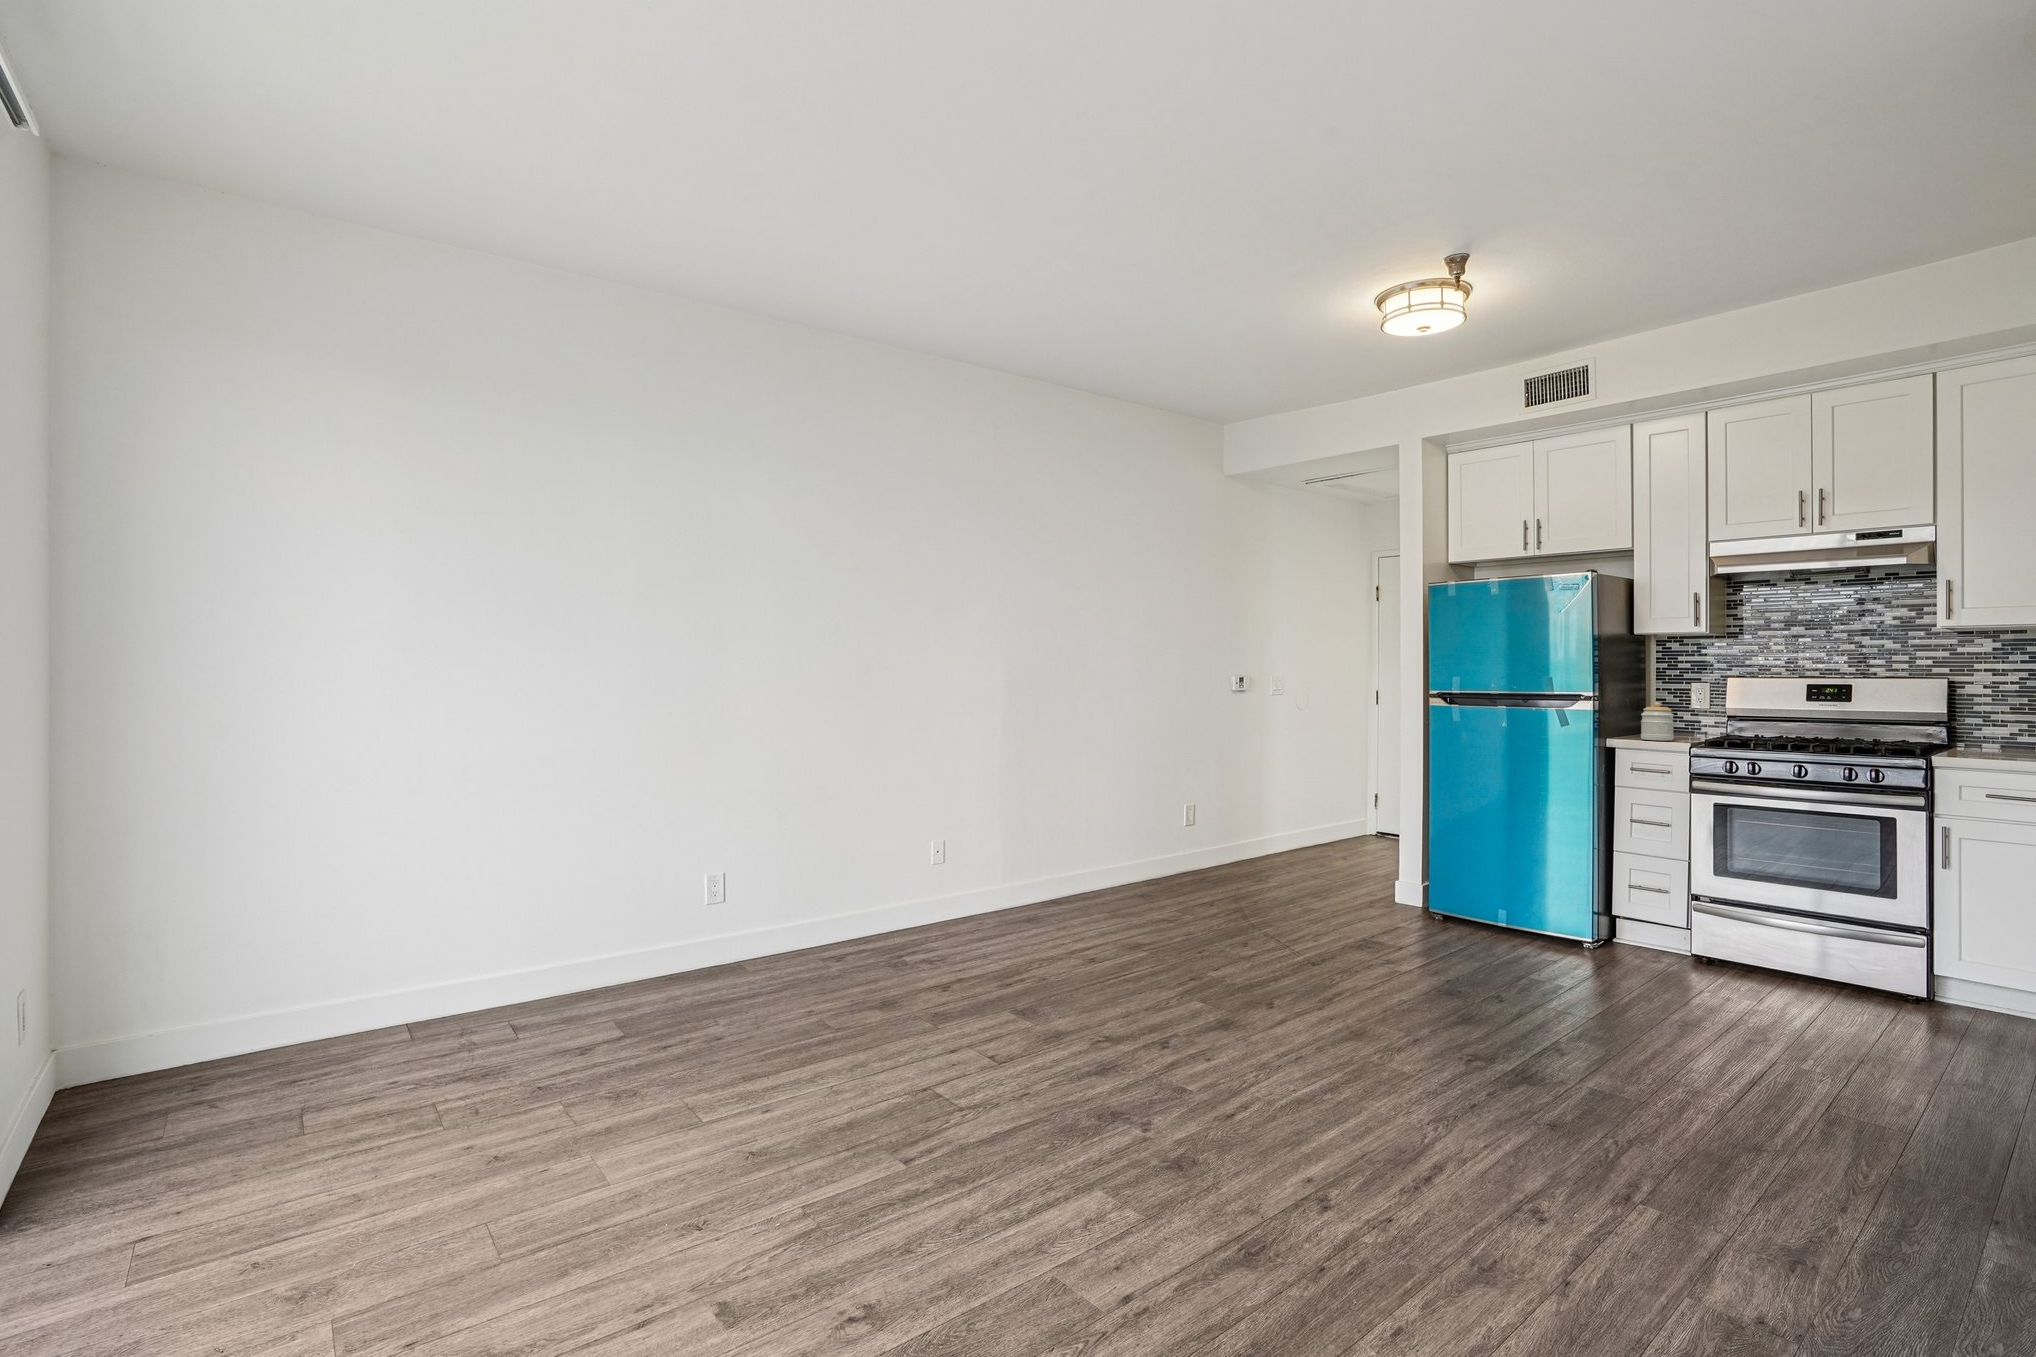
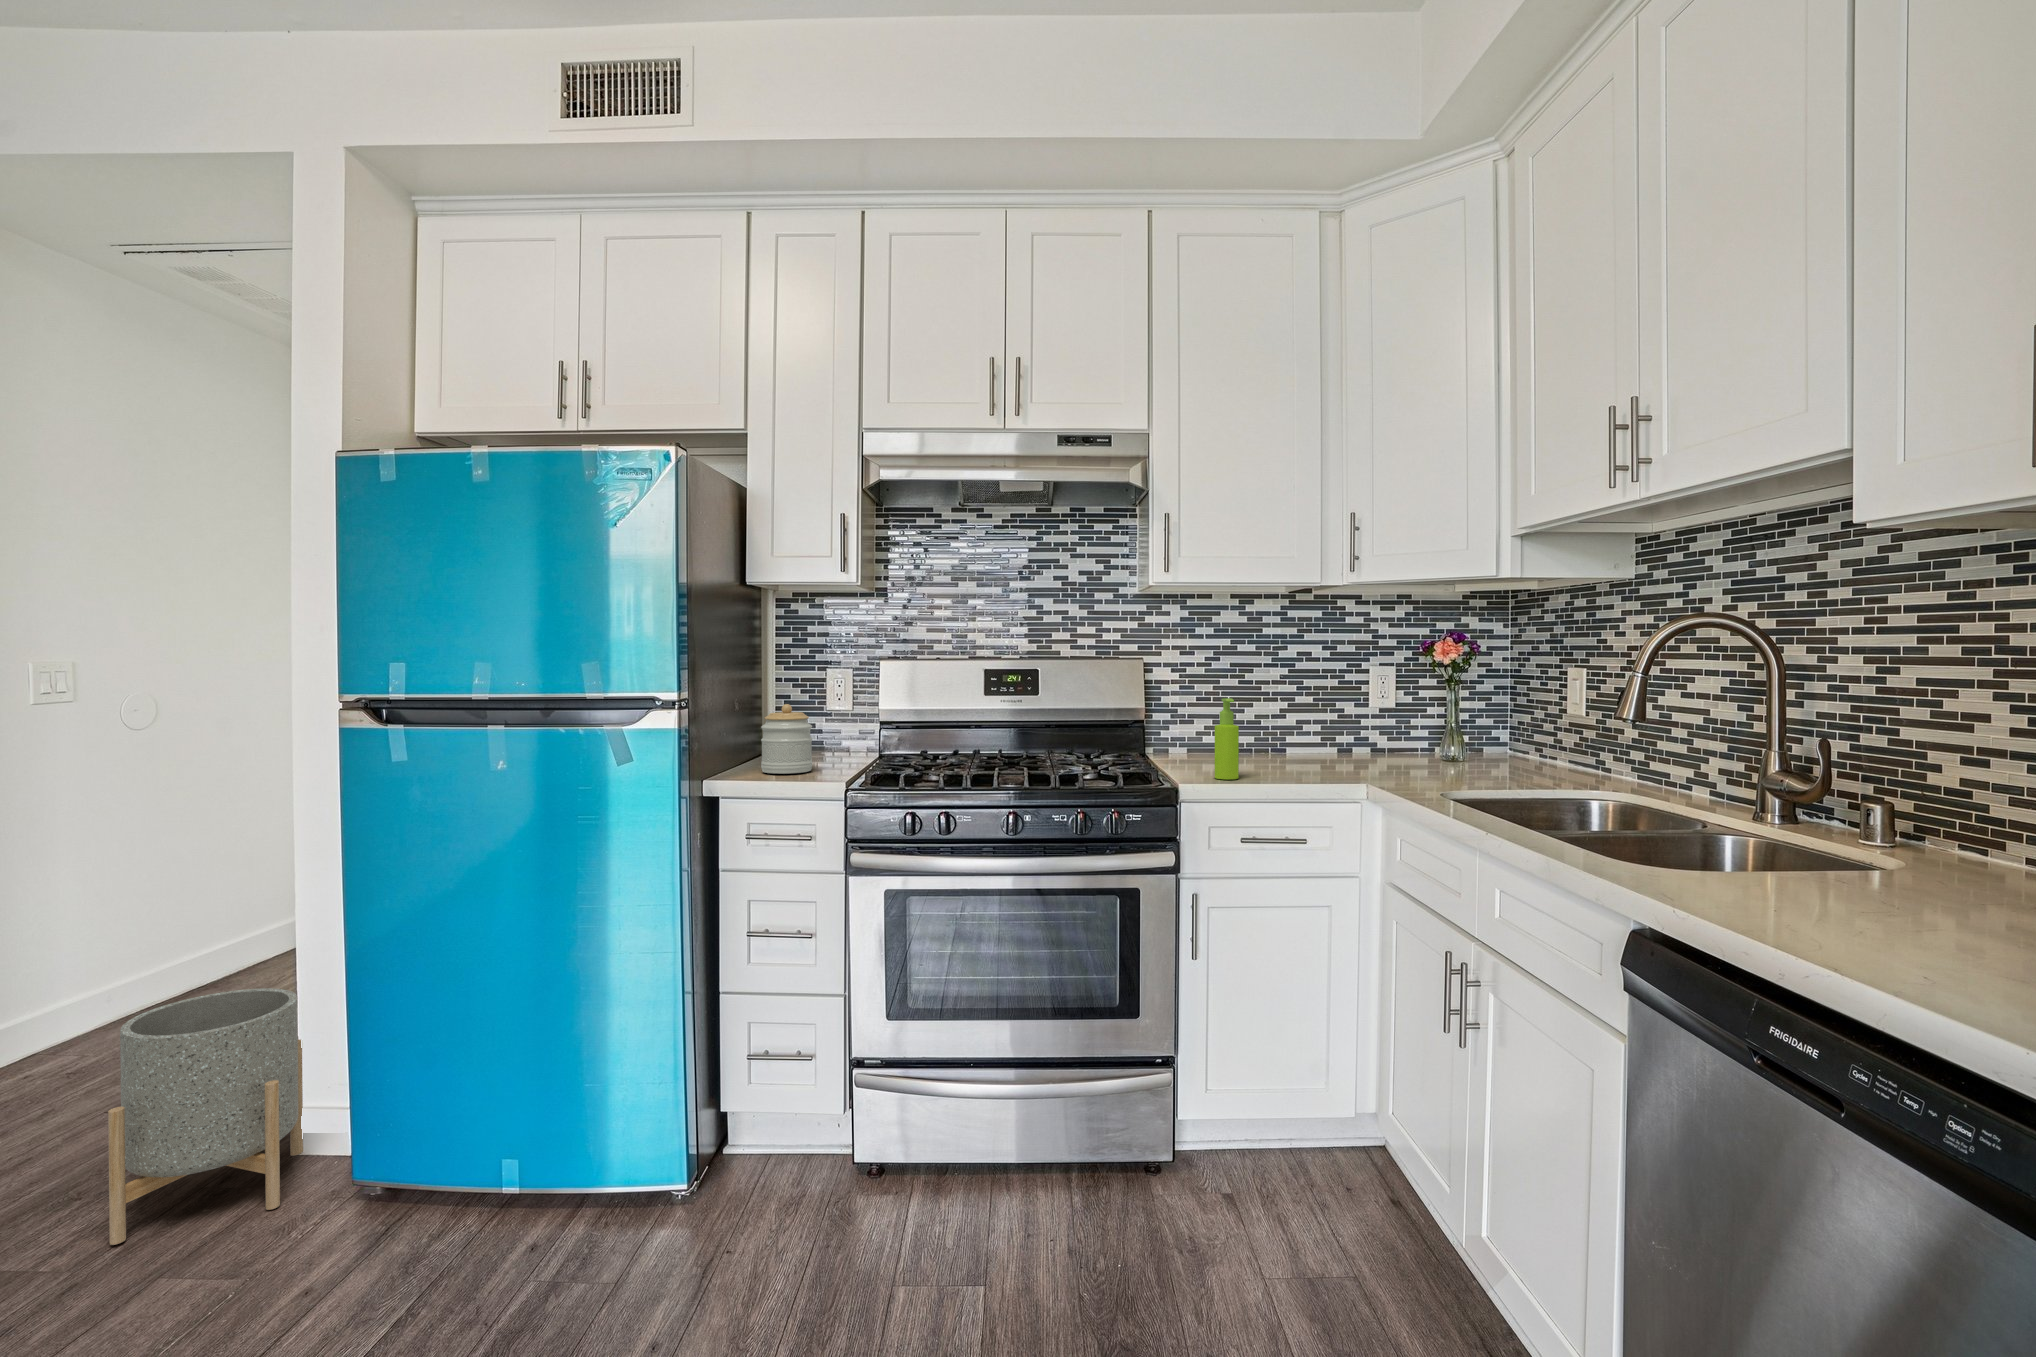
soap dispenser: none [1979,704,2001,759] -> present [1215,698,1239,779]
planter: none [1345,821,1406,911] -> present [108,988,303,1245]

